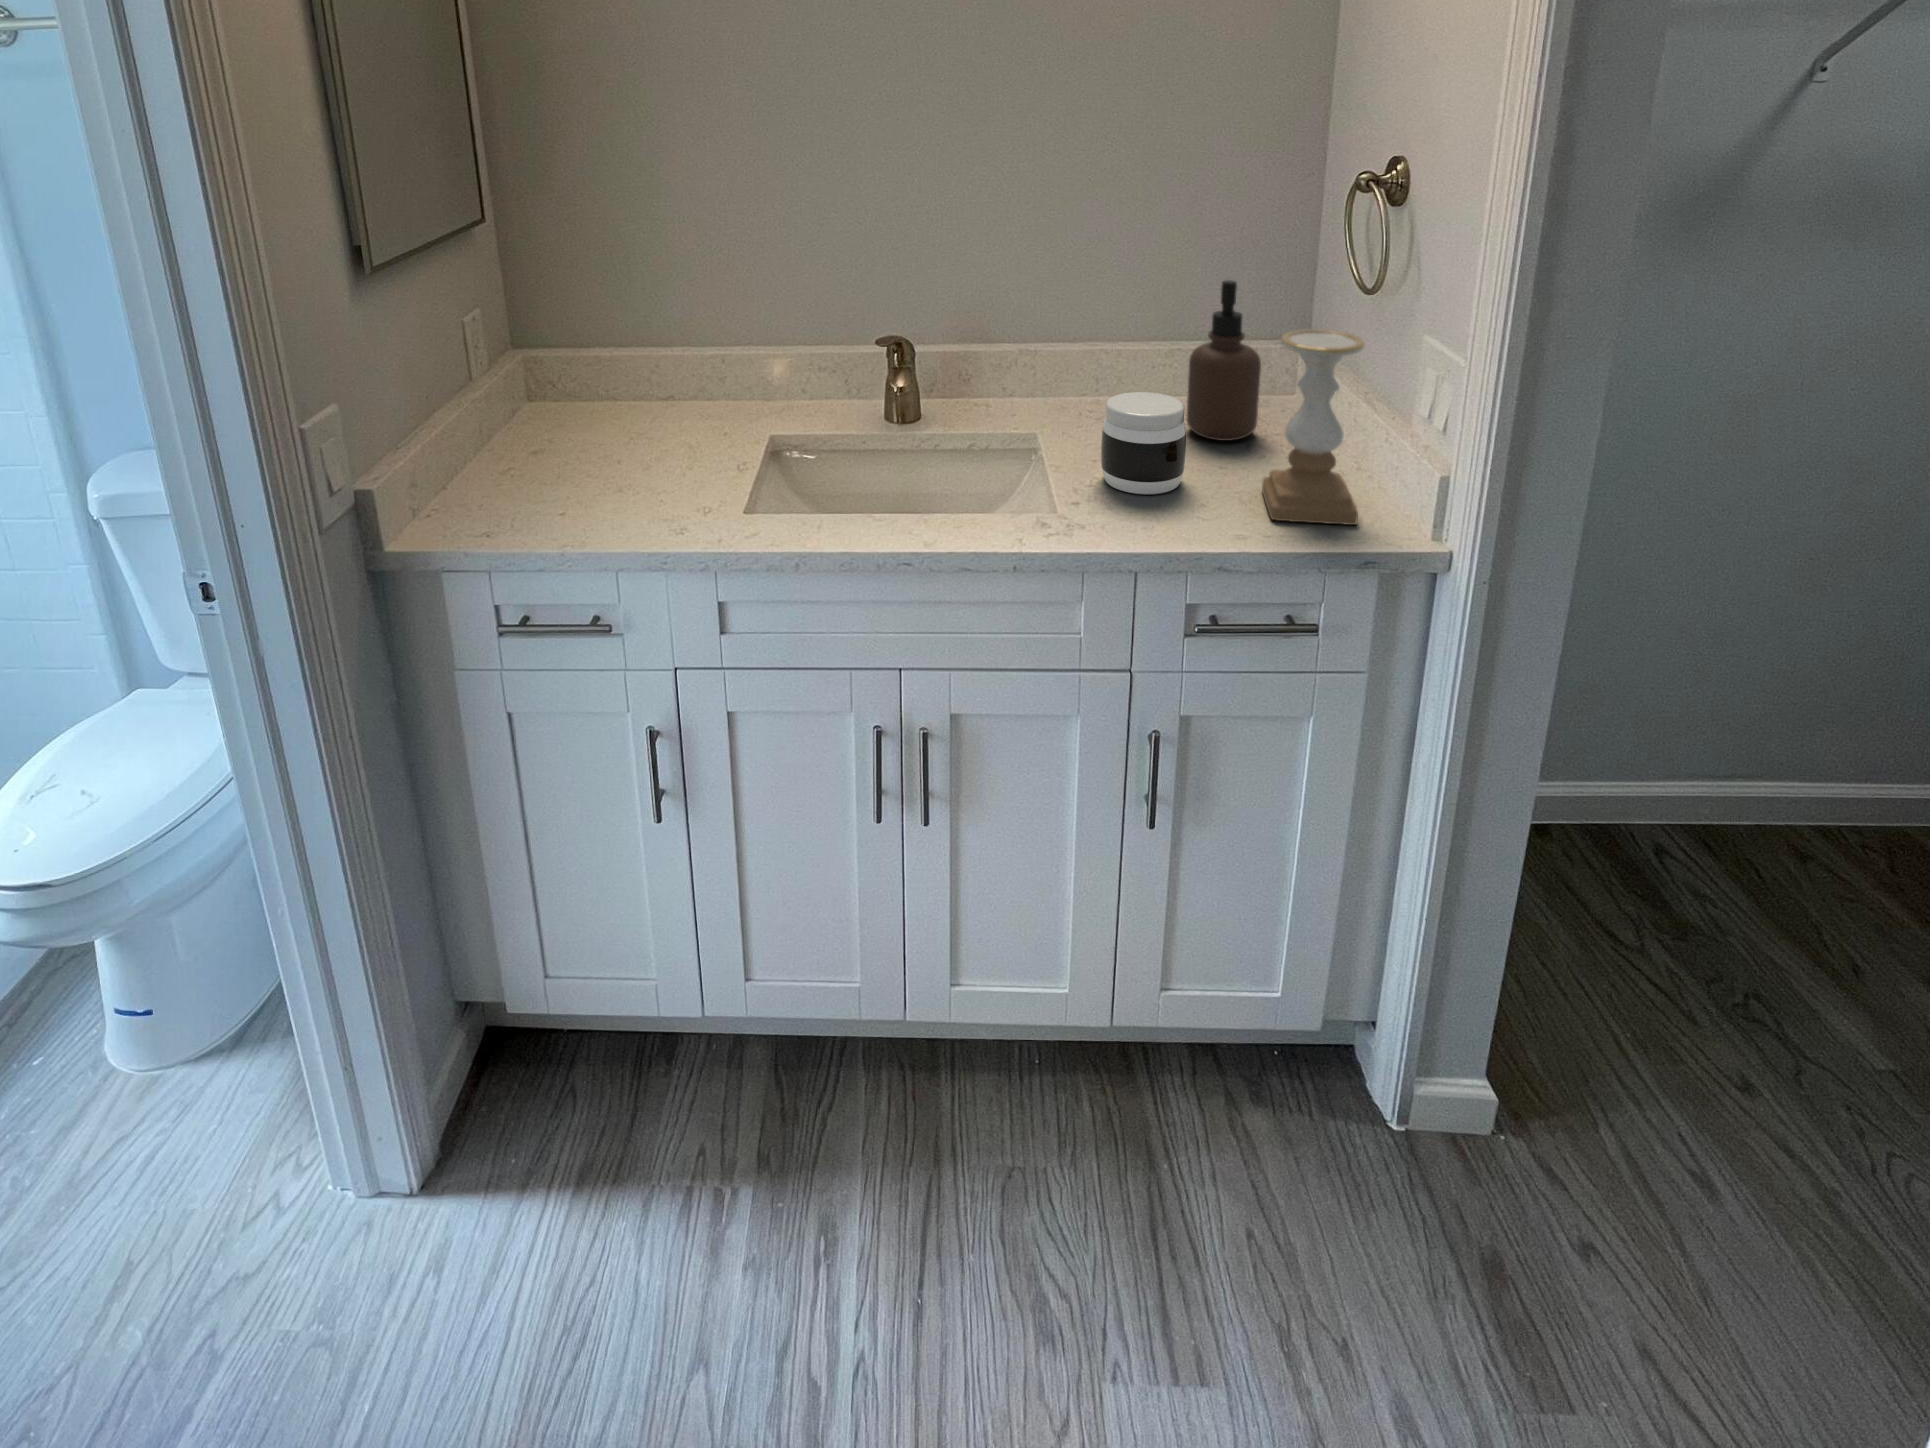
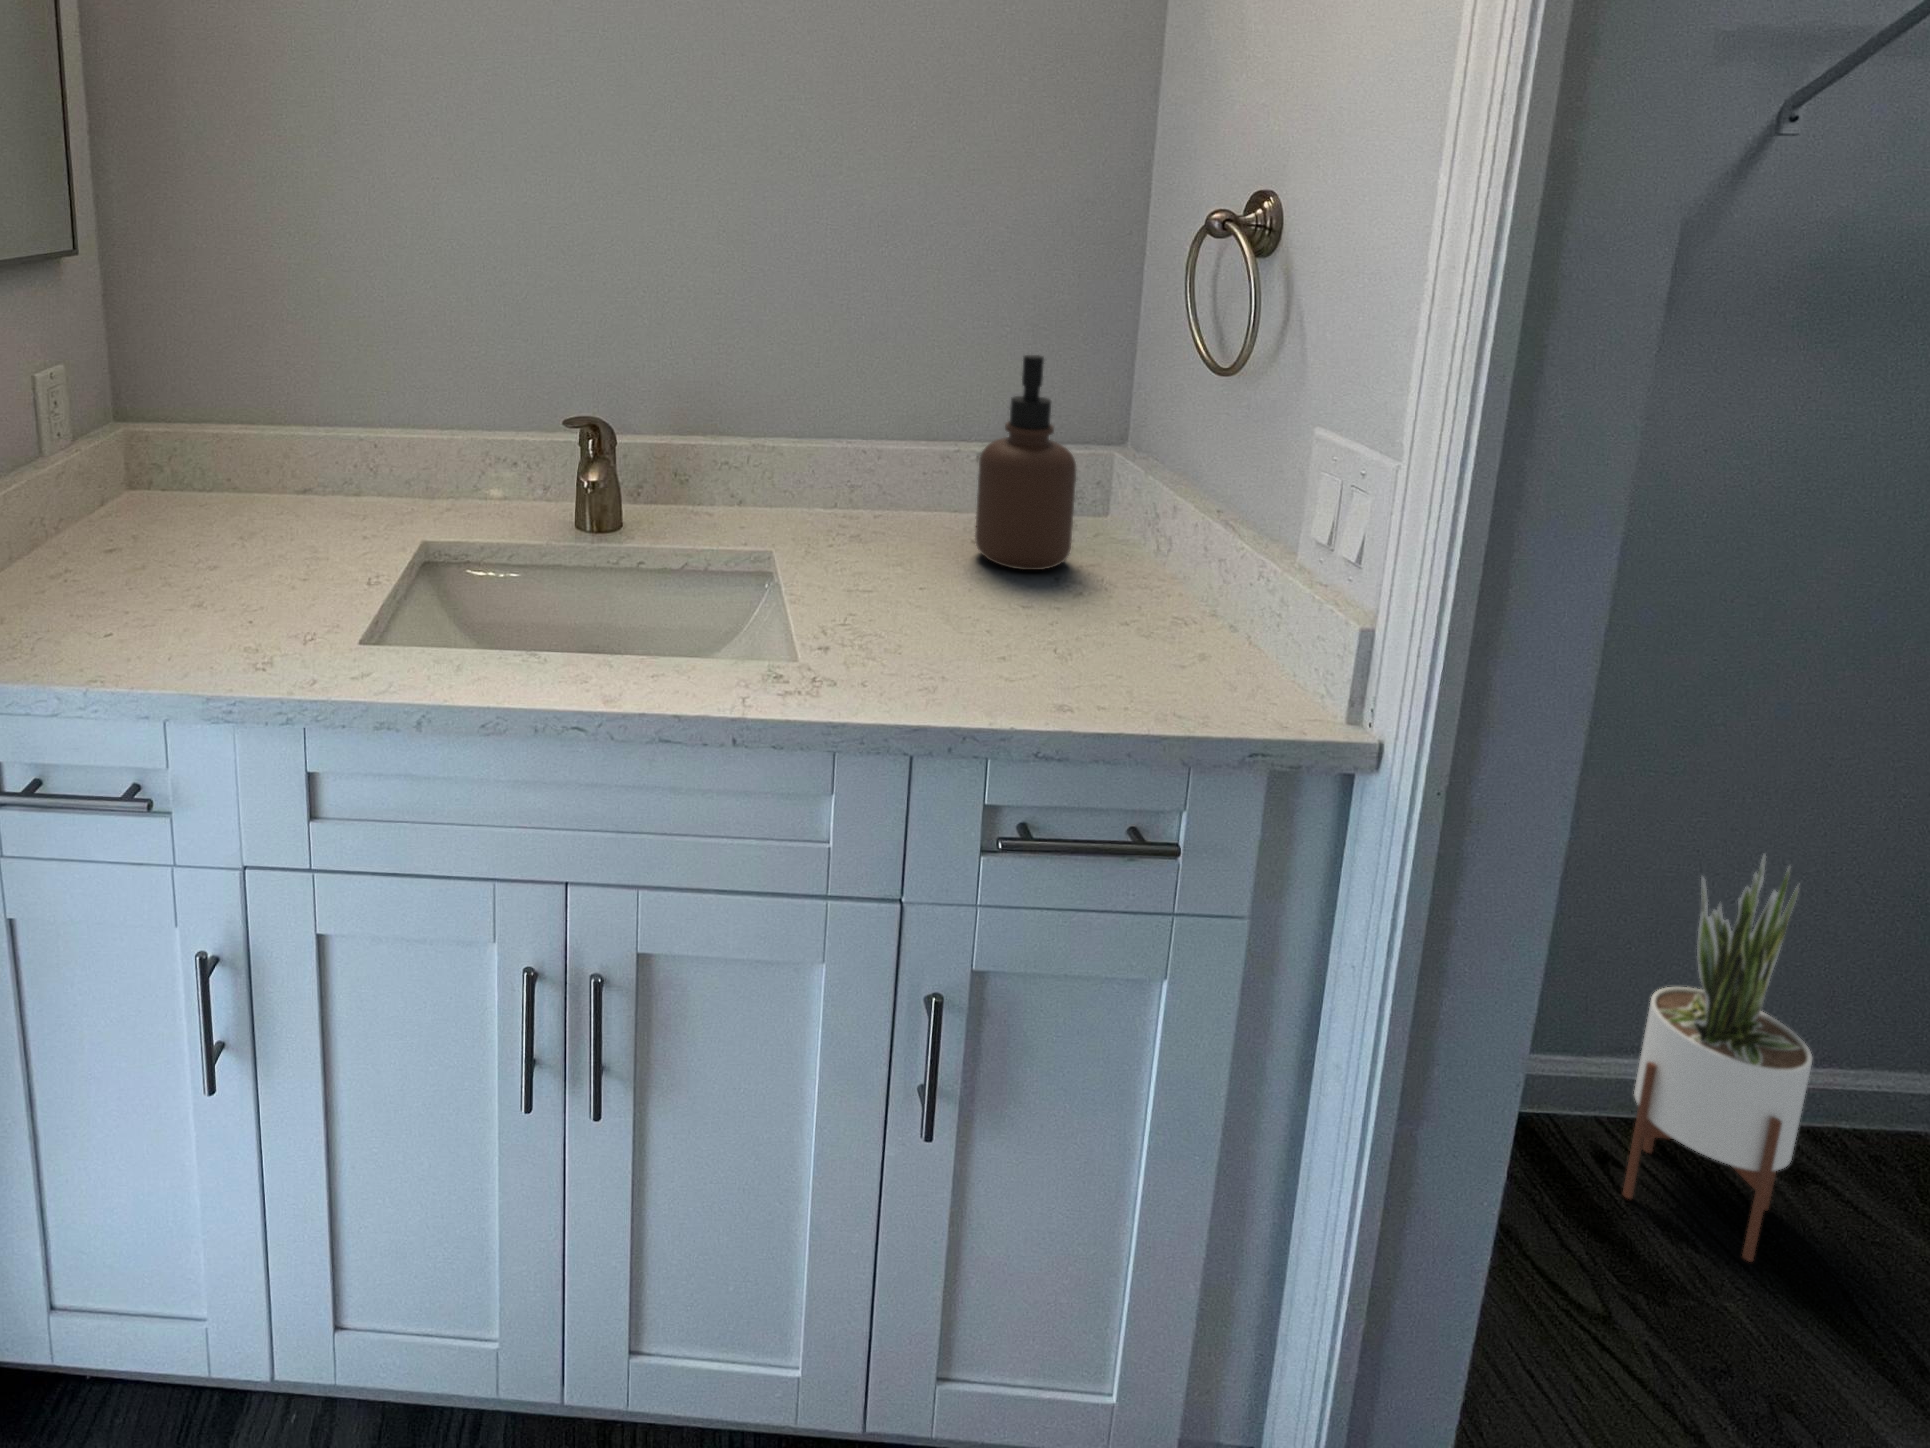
candle holder: present [1262,329,1364,525] -> none [1085,413,1237,694]
jar: present [1101,392,1186,494] -> none [861,497,977,639]
potted plant: none [1654,623,1787,905] -> present [1623,855,1812,1262]

